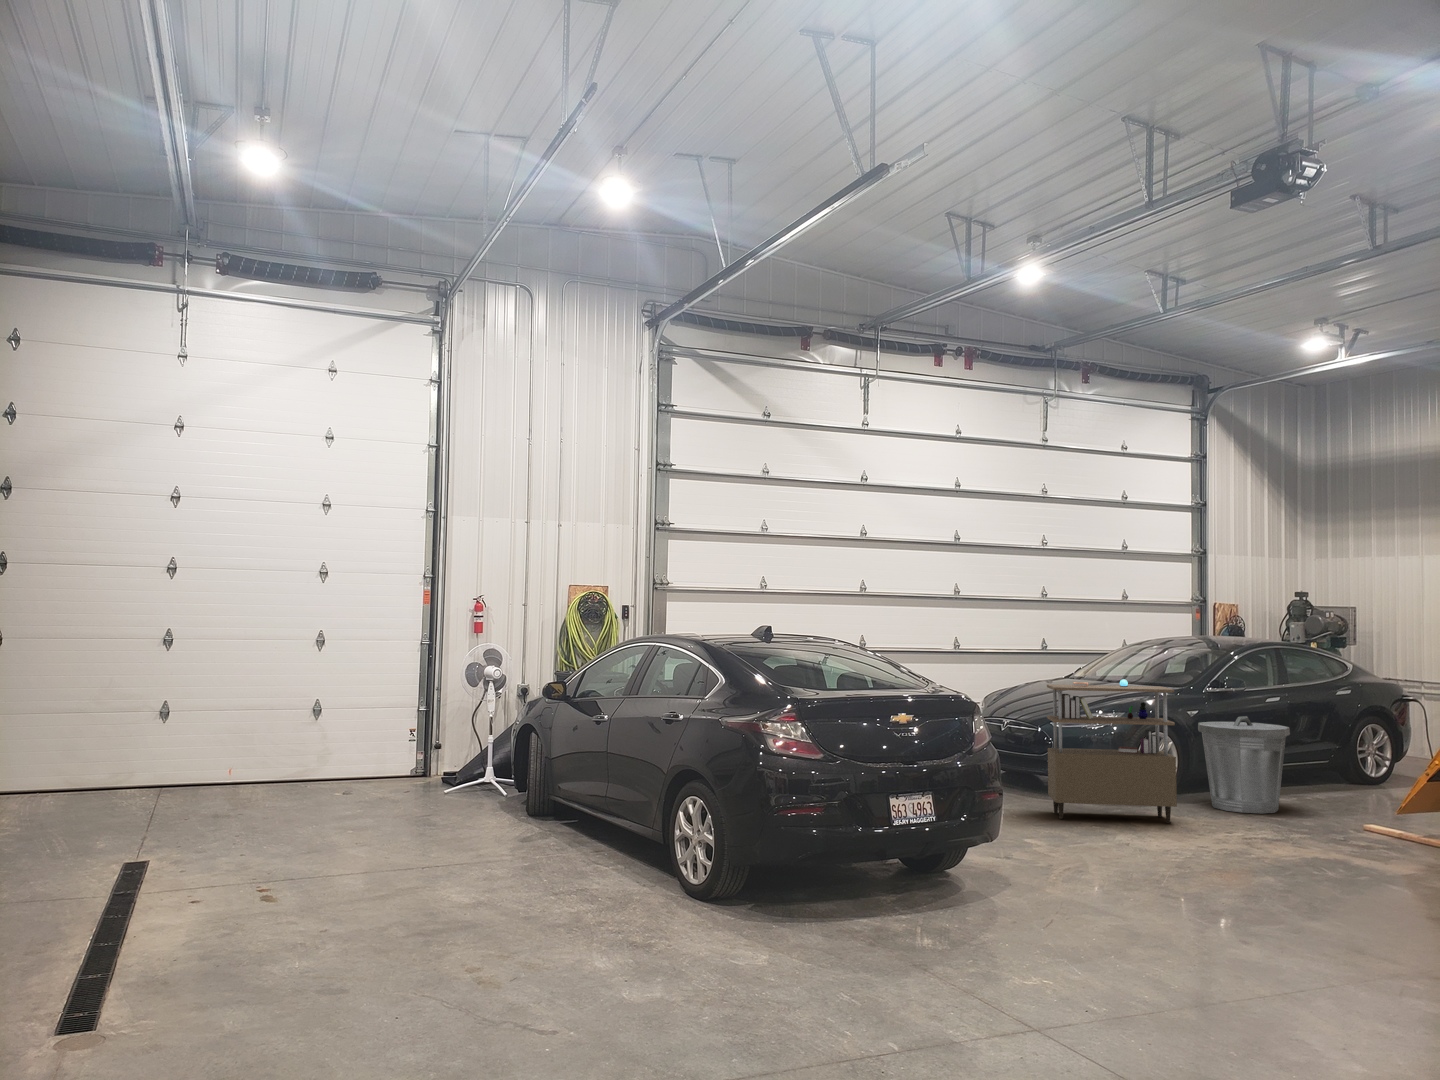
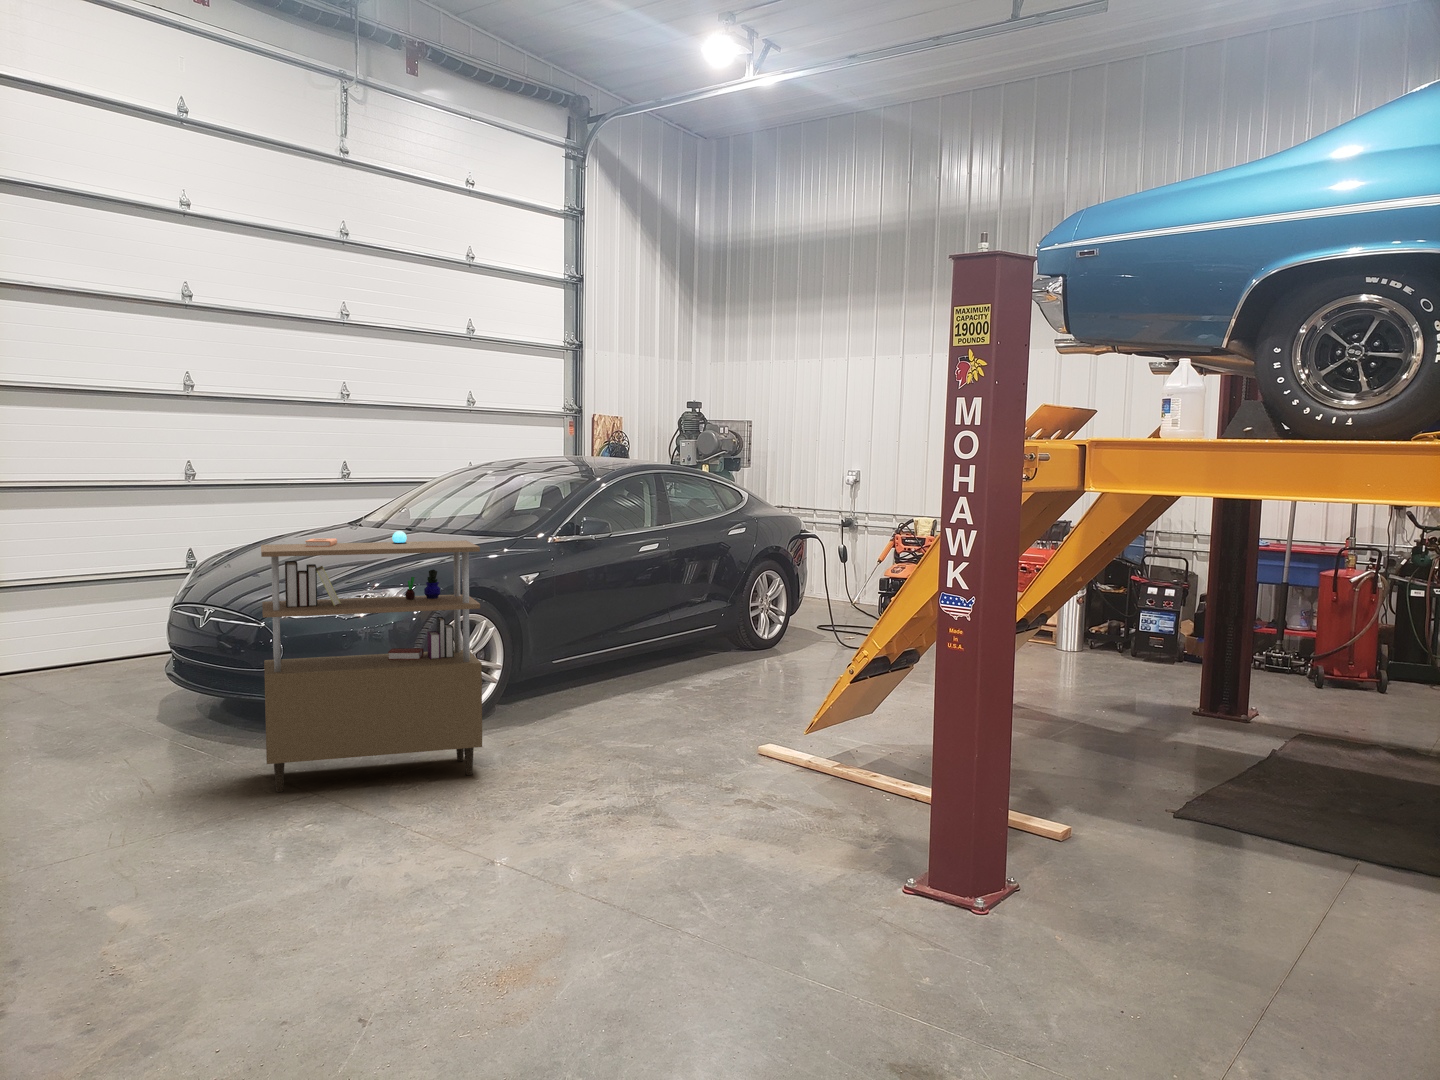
trash can: present [1198,716,1290,814] -> none [532,580,664,733]

